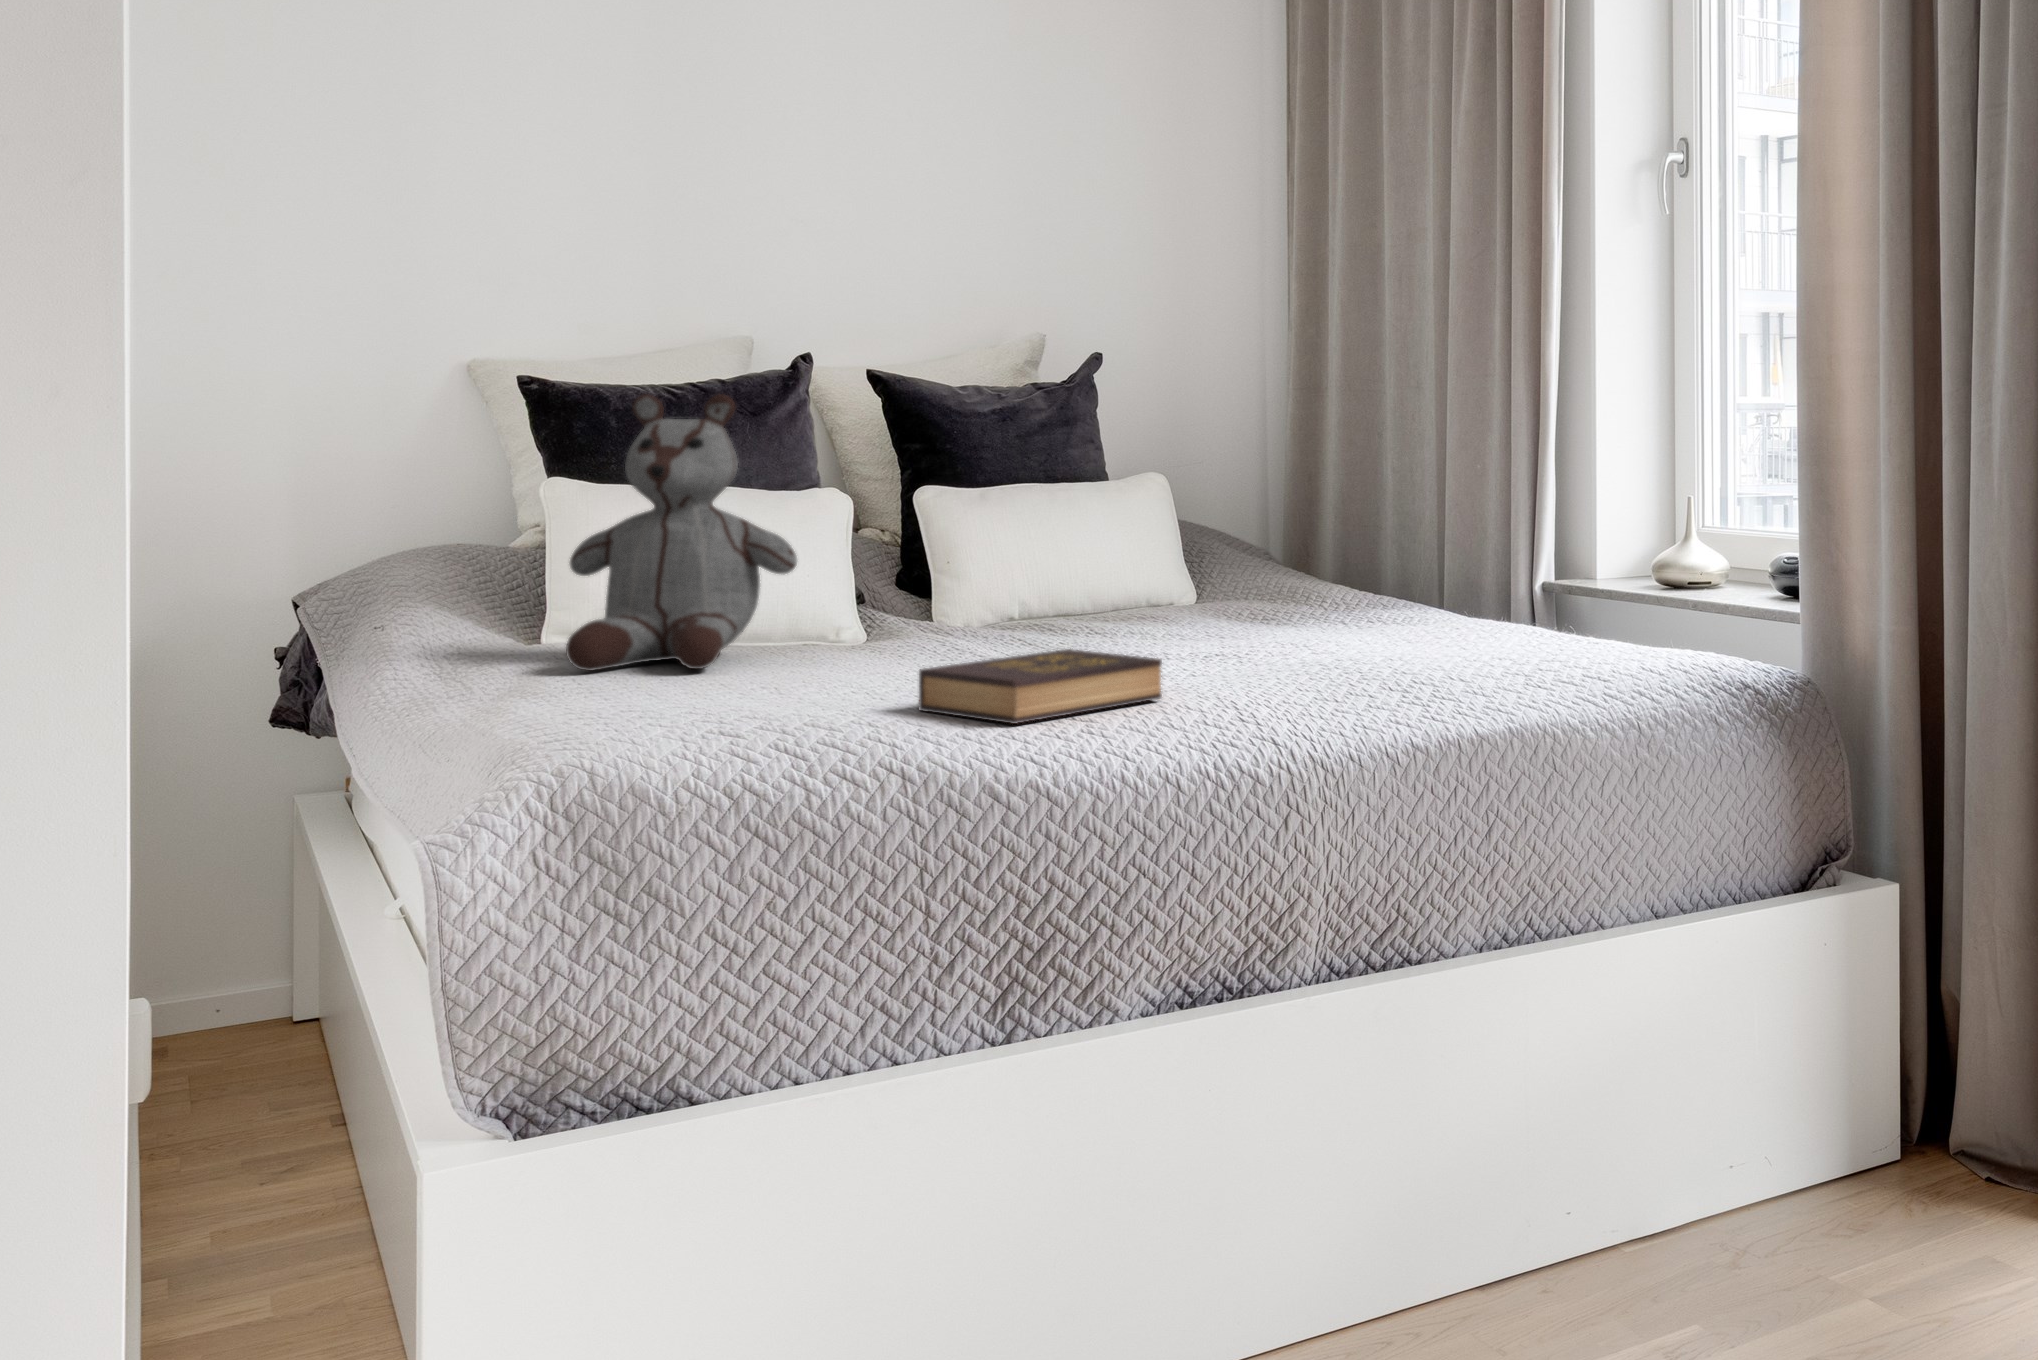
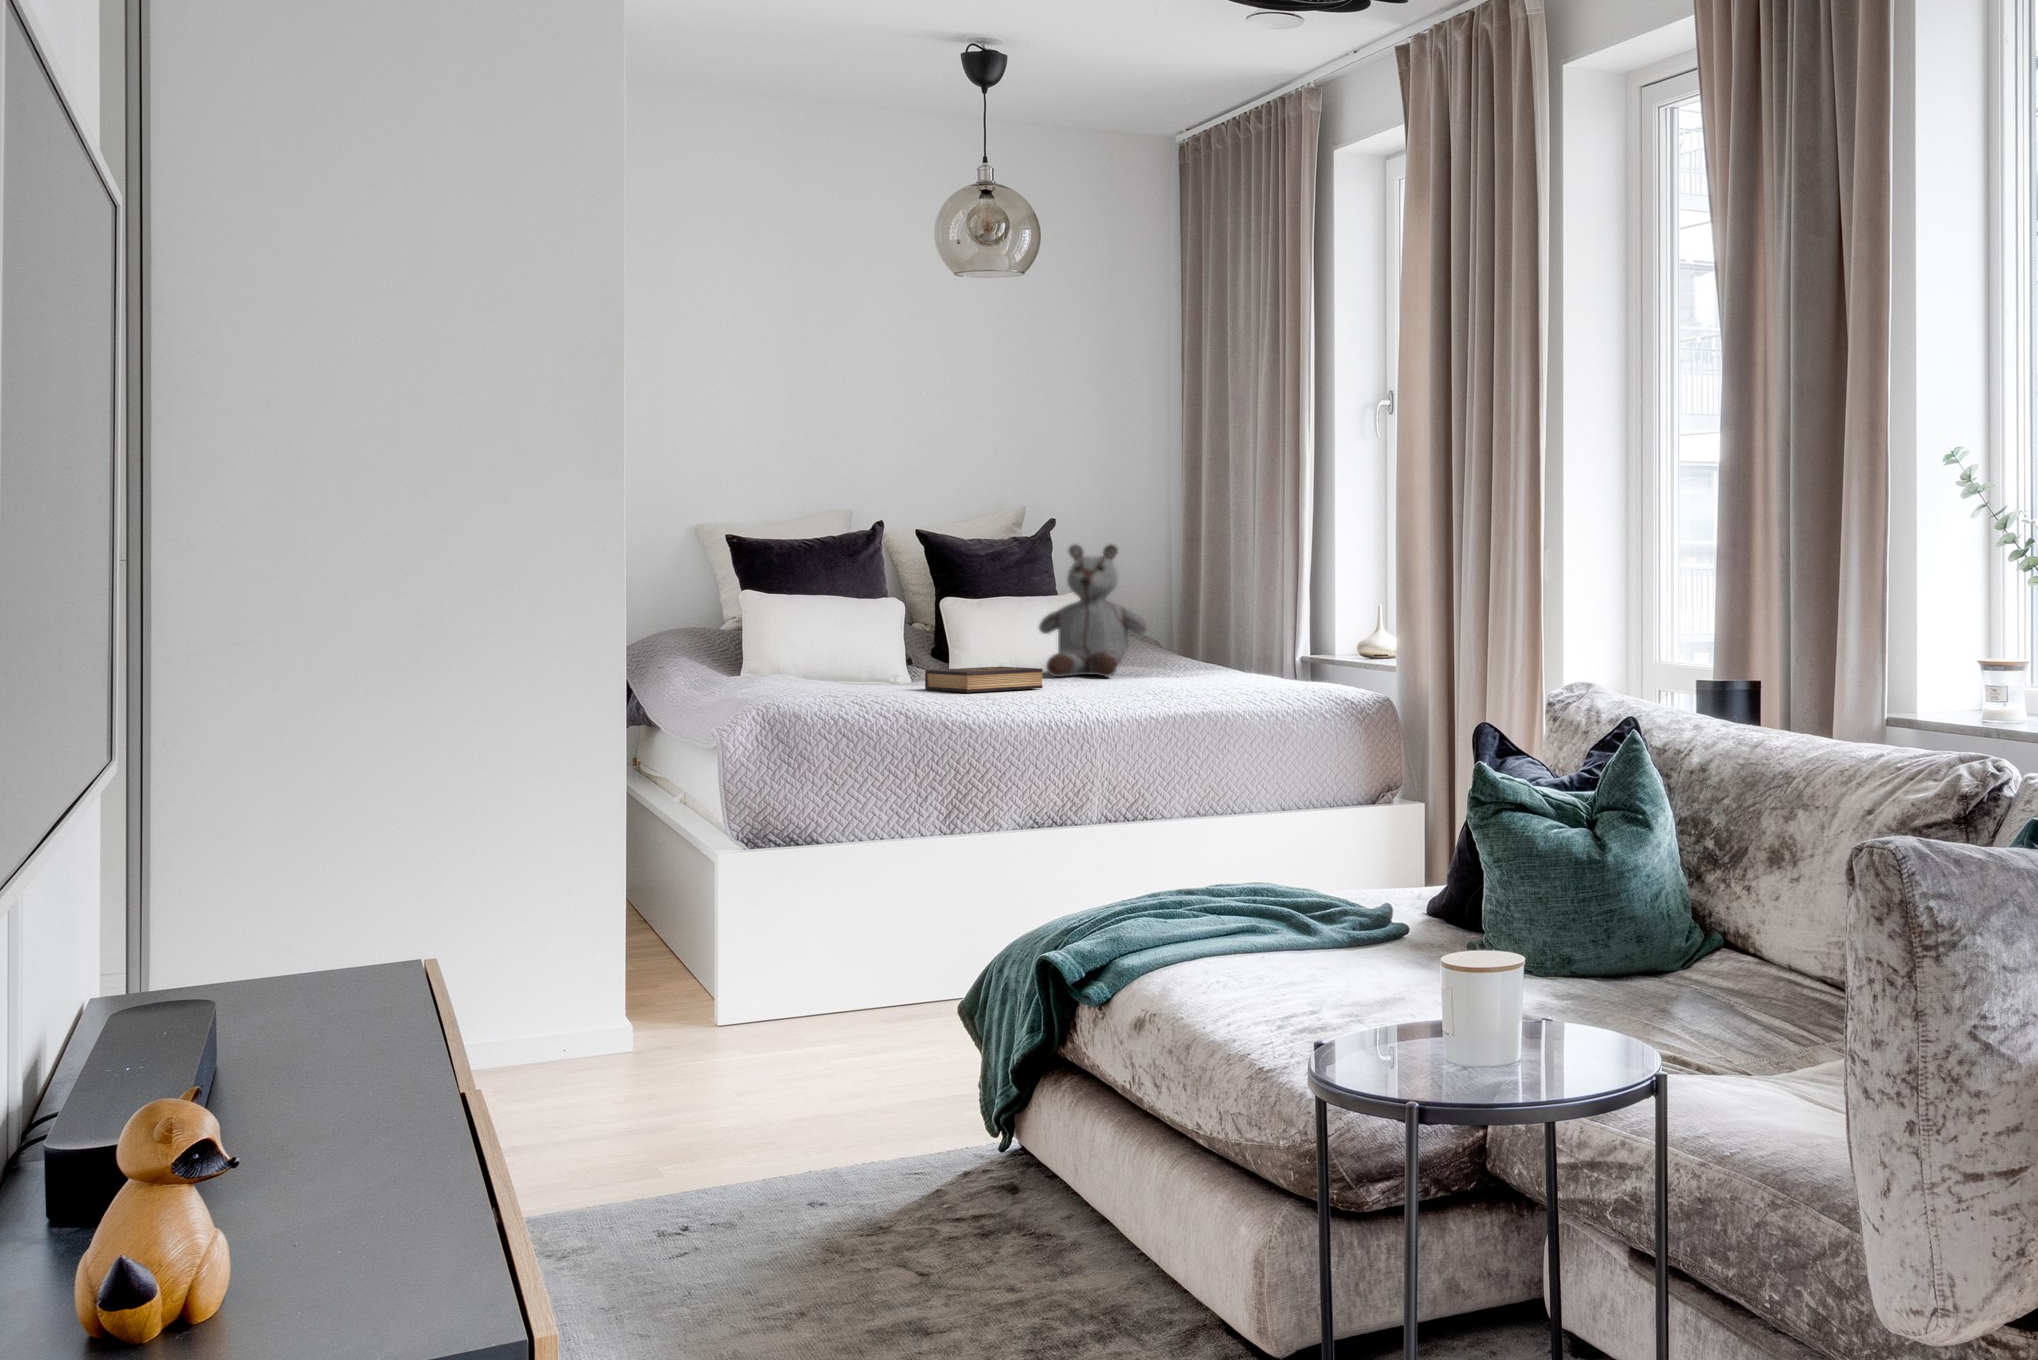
stuffed bear: present [566,394,797,671] -> present [1039,545,1147,677]

